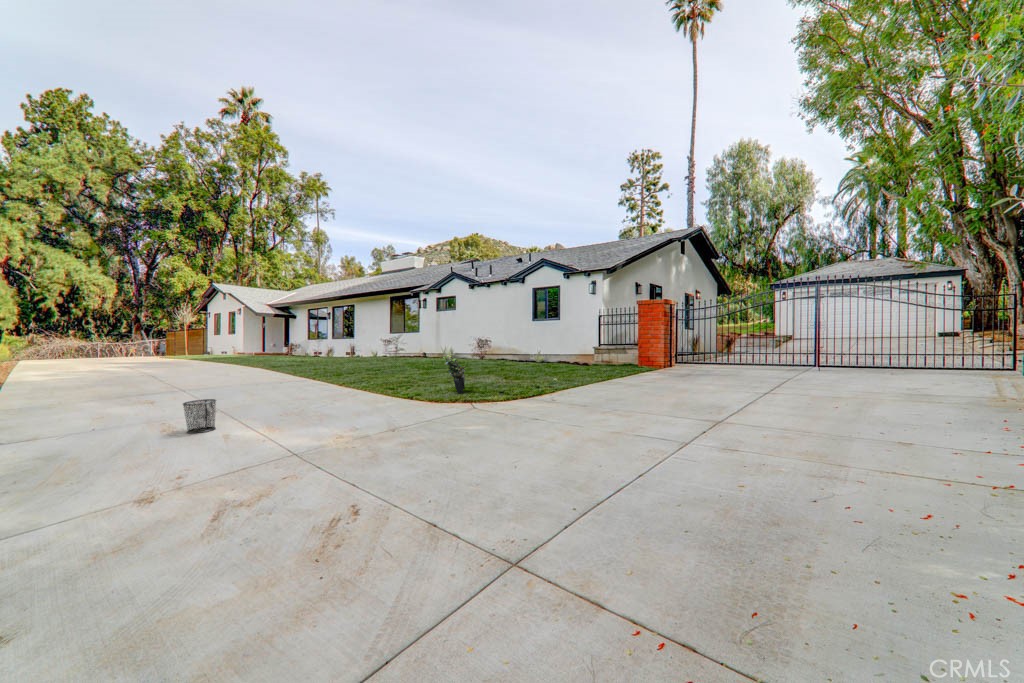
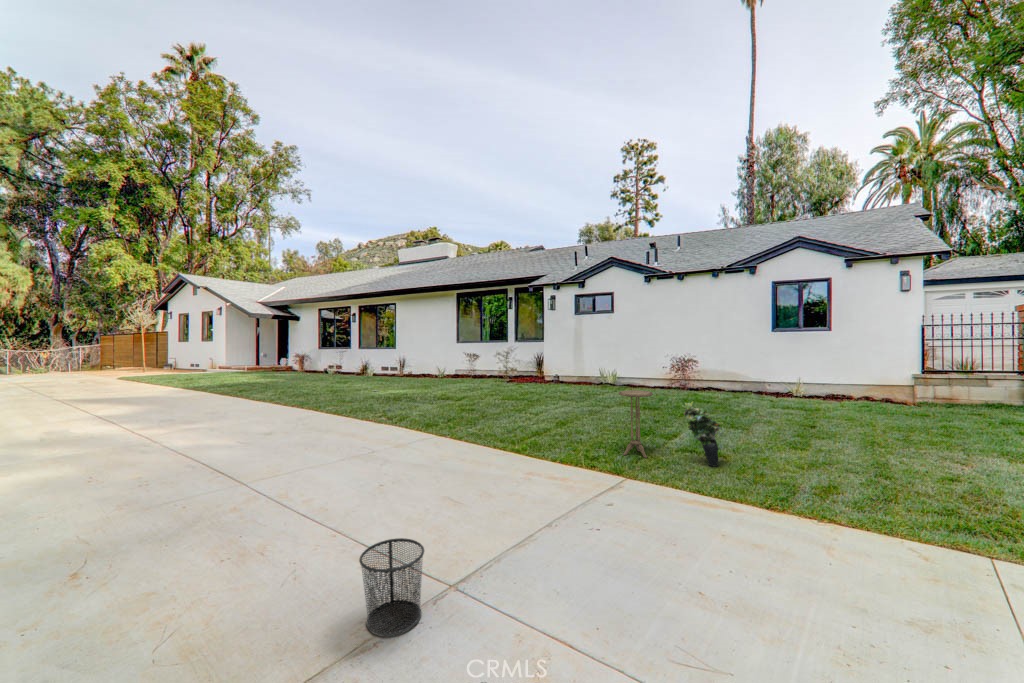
side table: none [417,350,438,391] -> present [619,390,653,458]

